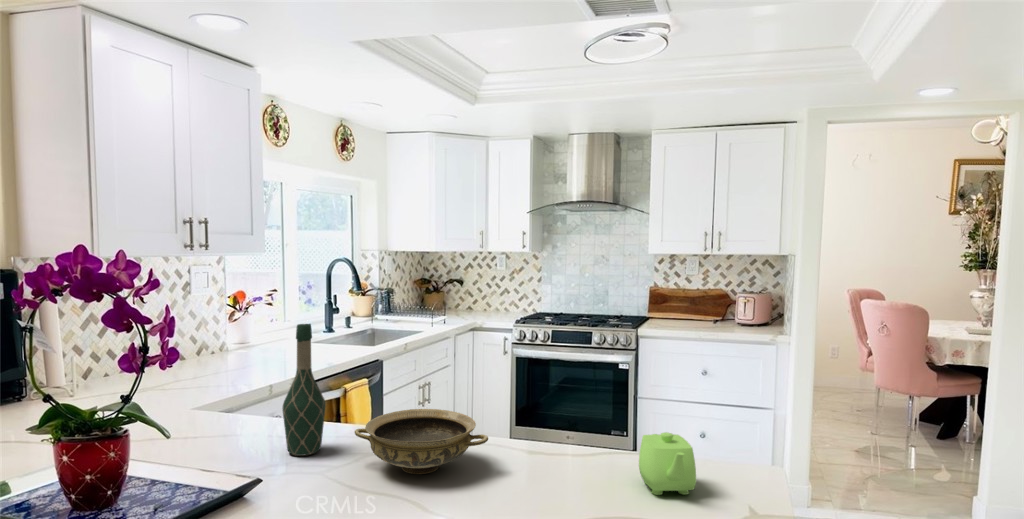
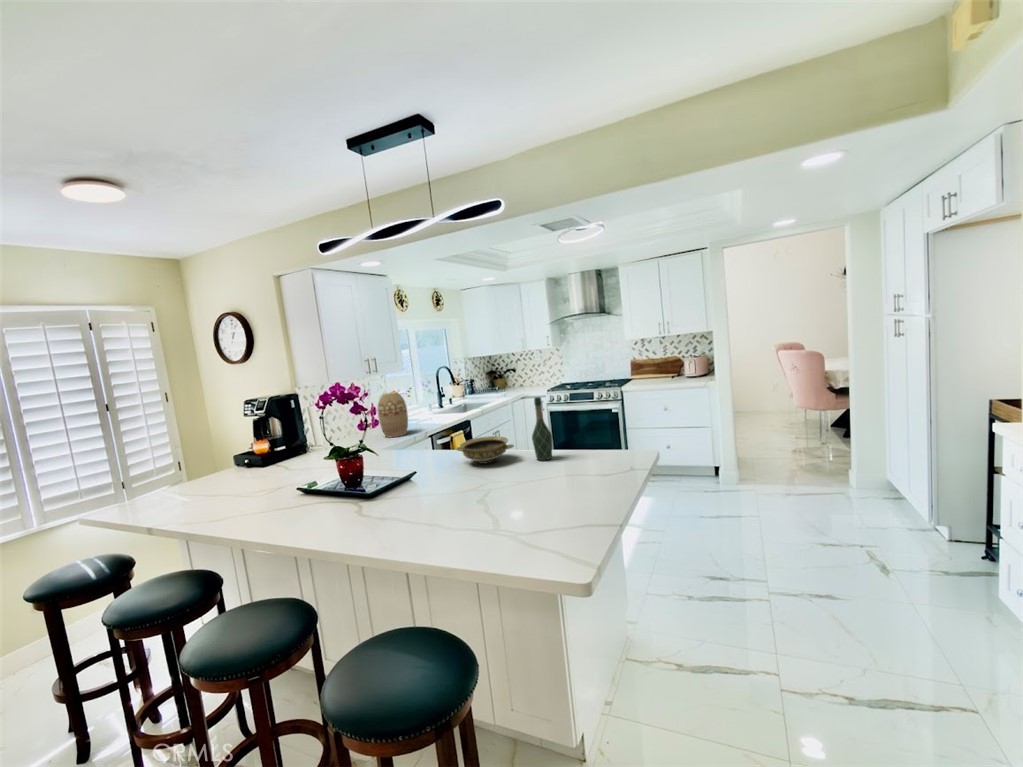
vase: none [203,293,264,381] -> present [378,392,408,437]
wine bottle: present [282,324,326,456] -> present [532,397,552,461]
teapot: present [639,432,696,495] -> none [581,435,604,462]

